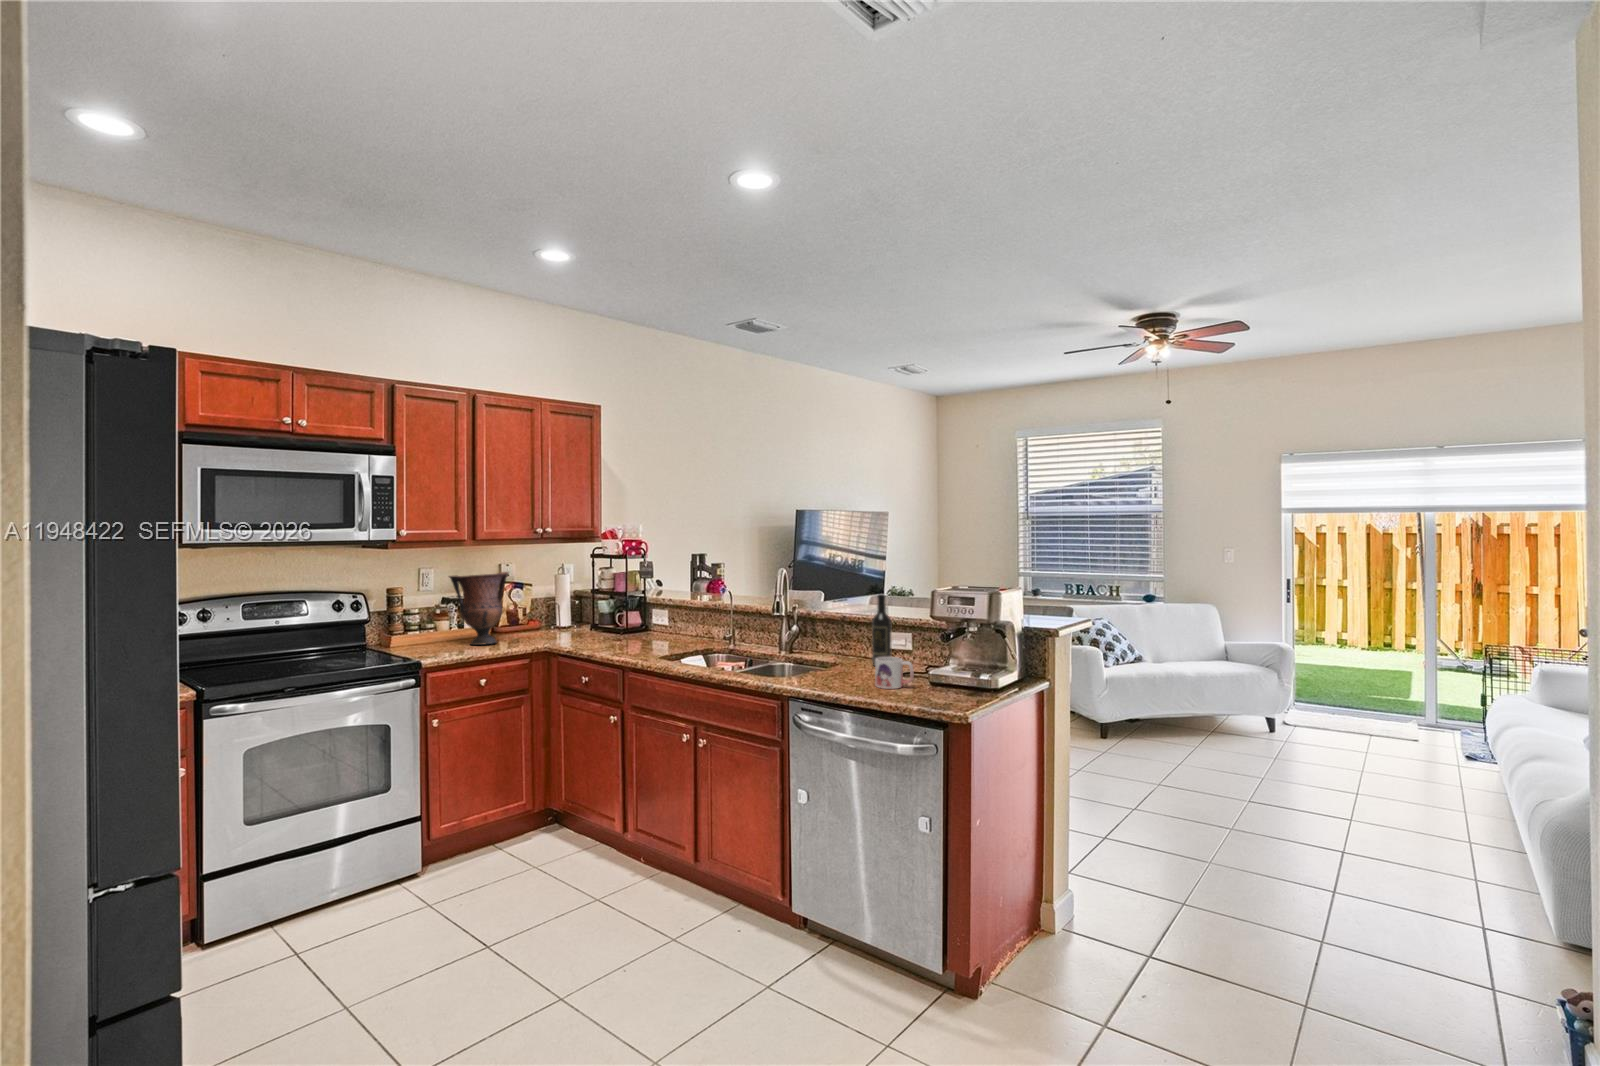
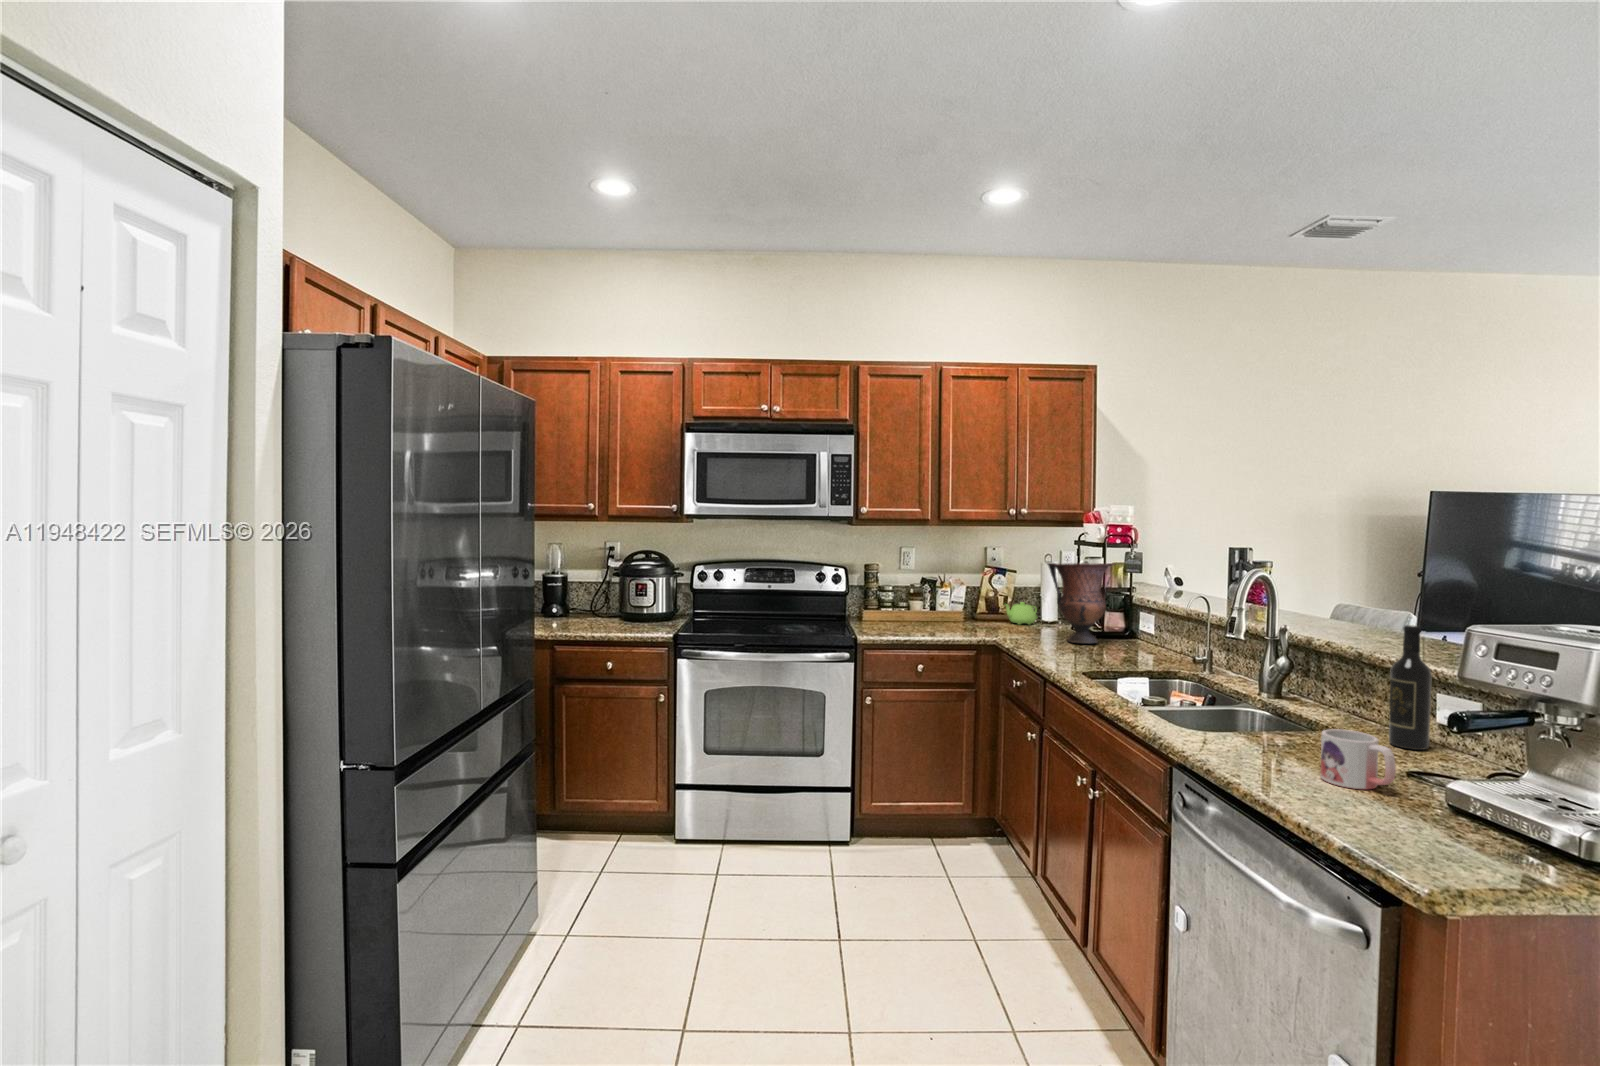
vase: present [449,572,509,645] -> present [1047,563,1115,643]
teapot: none [526,612,554,633] -> present [1006,602,1037,625]

